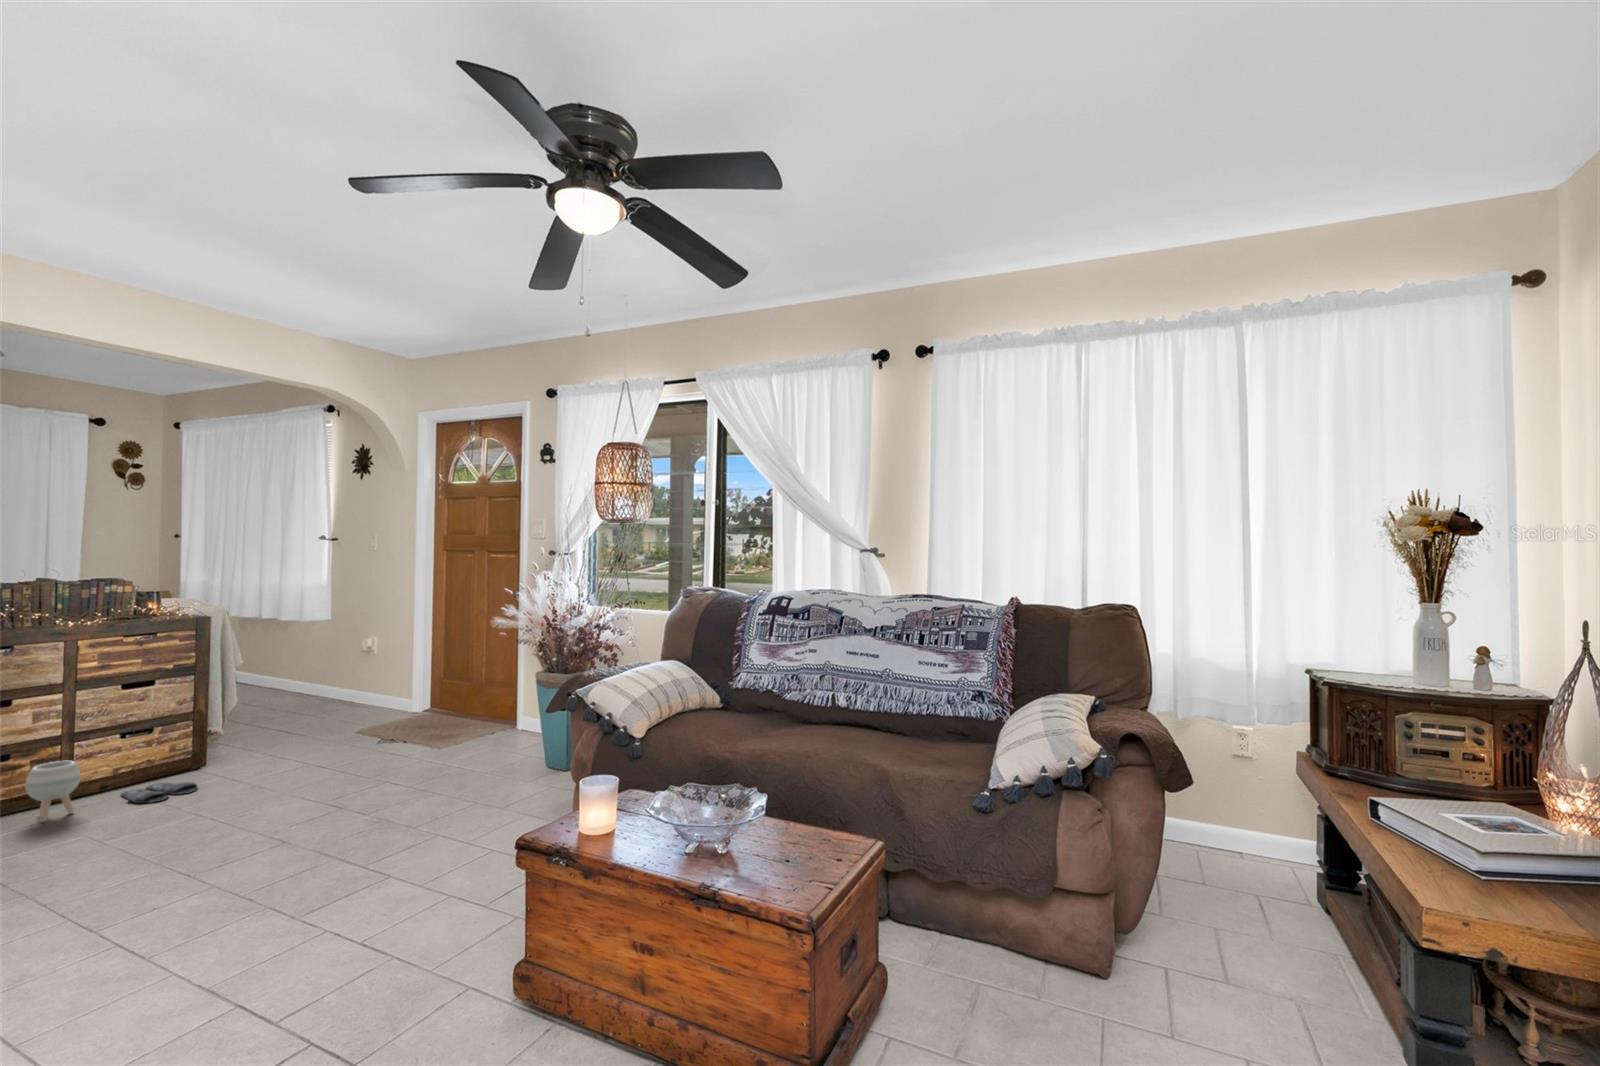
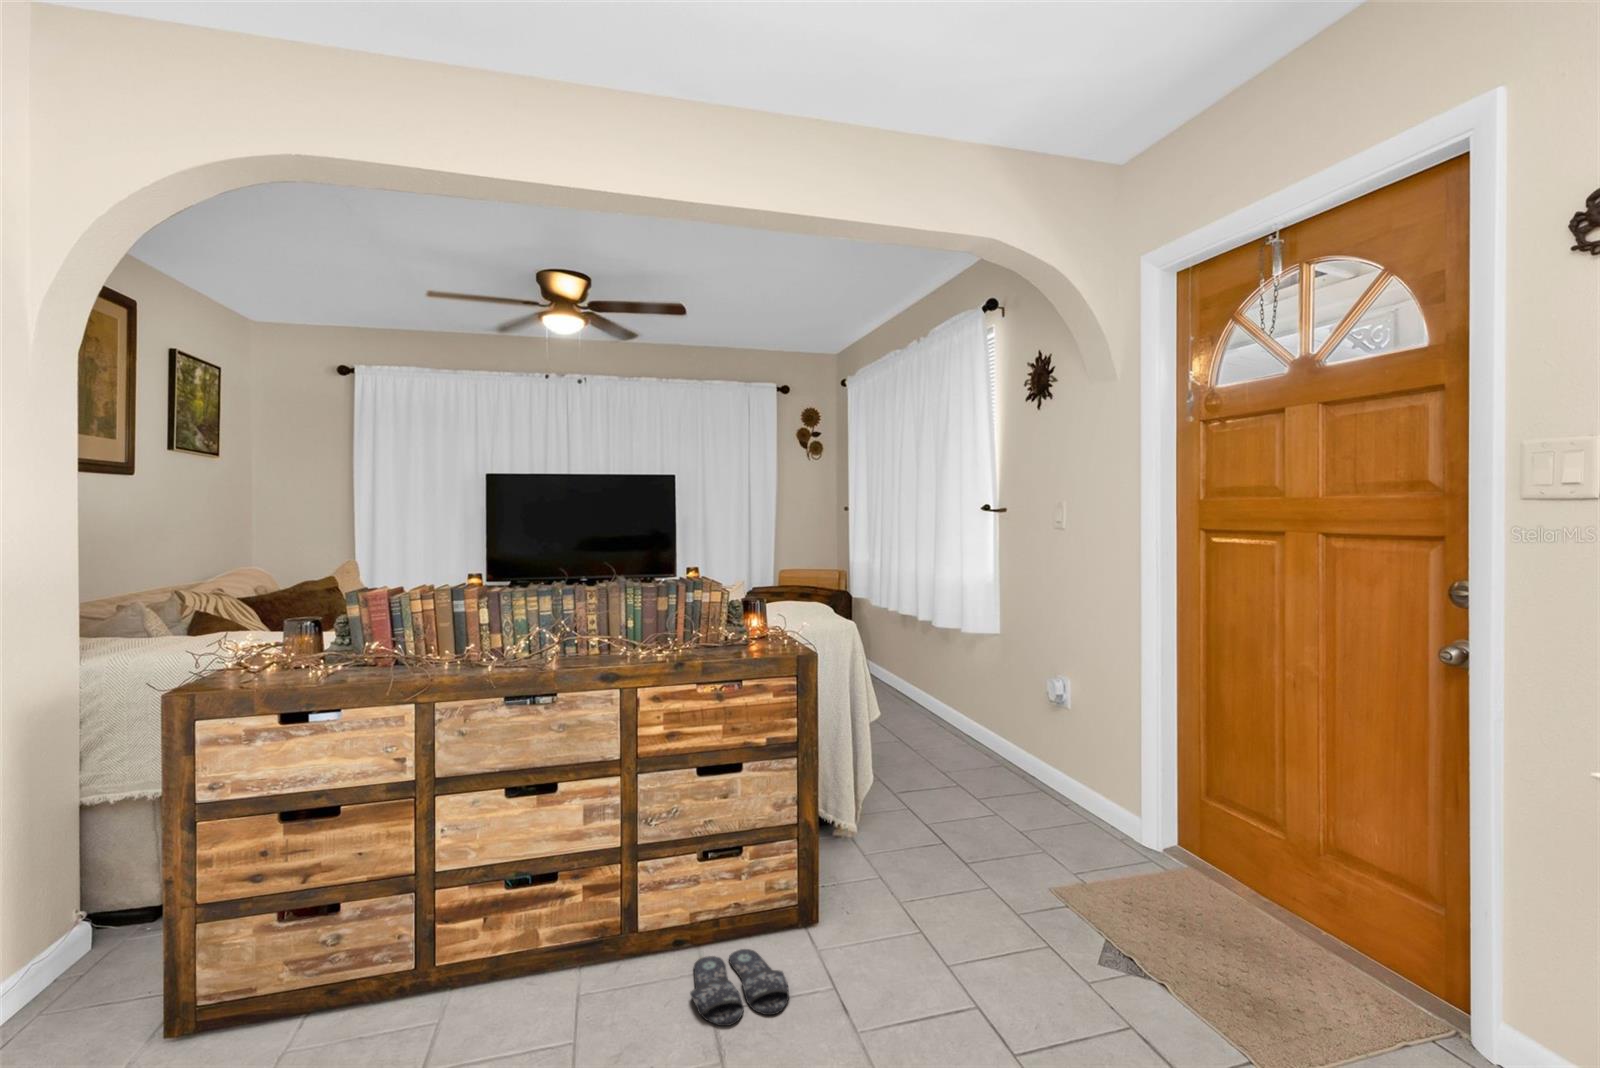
planter: present [25,761,80,822] -> none [563,898,630,1013]

